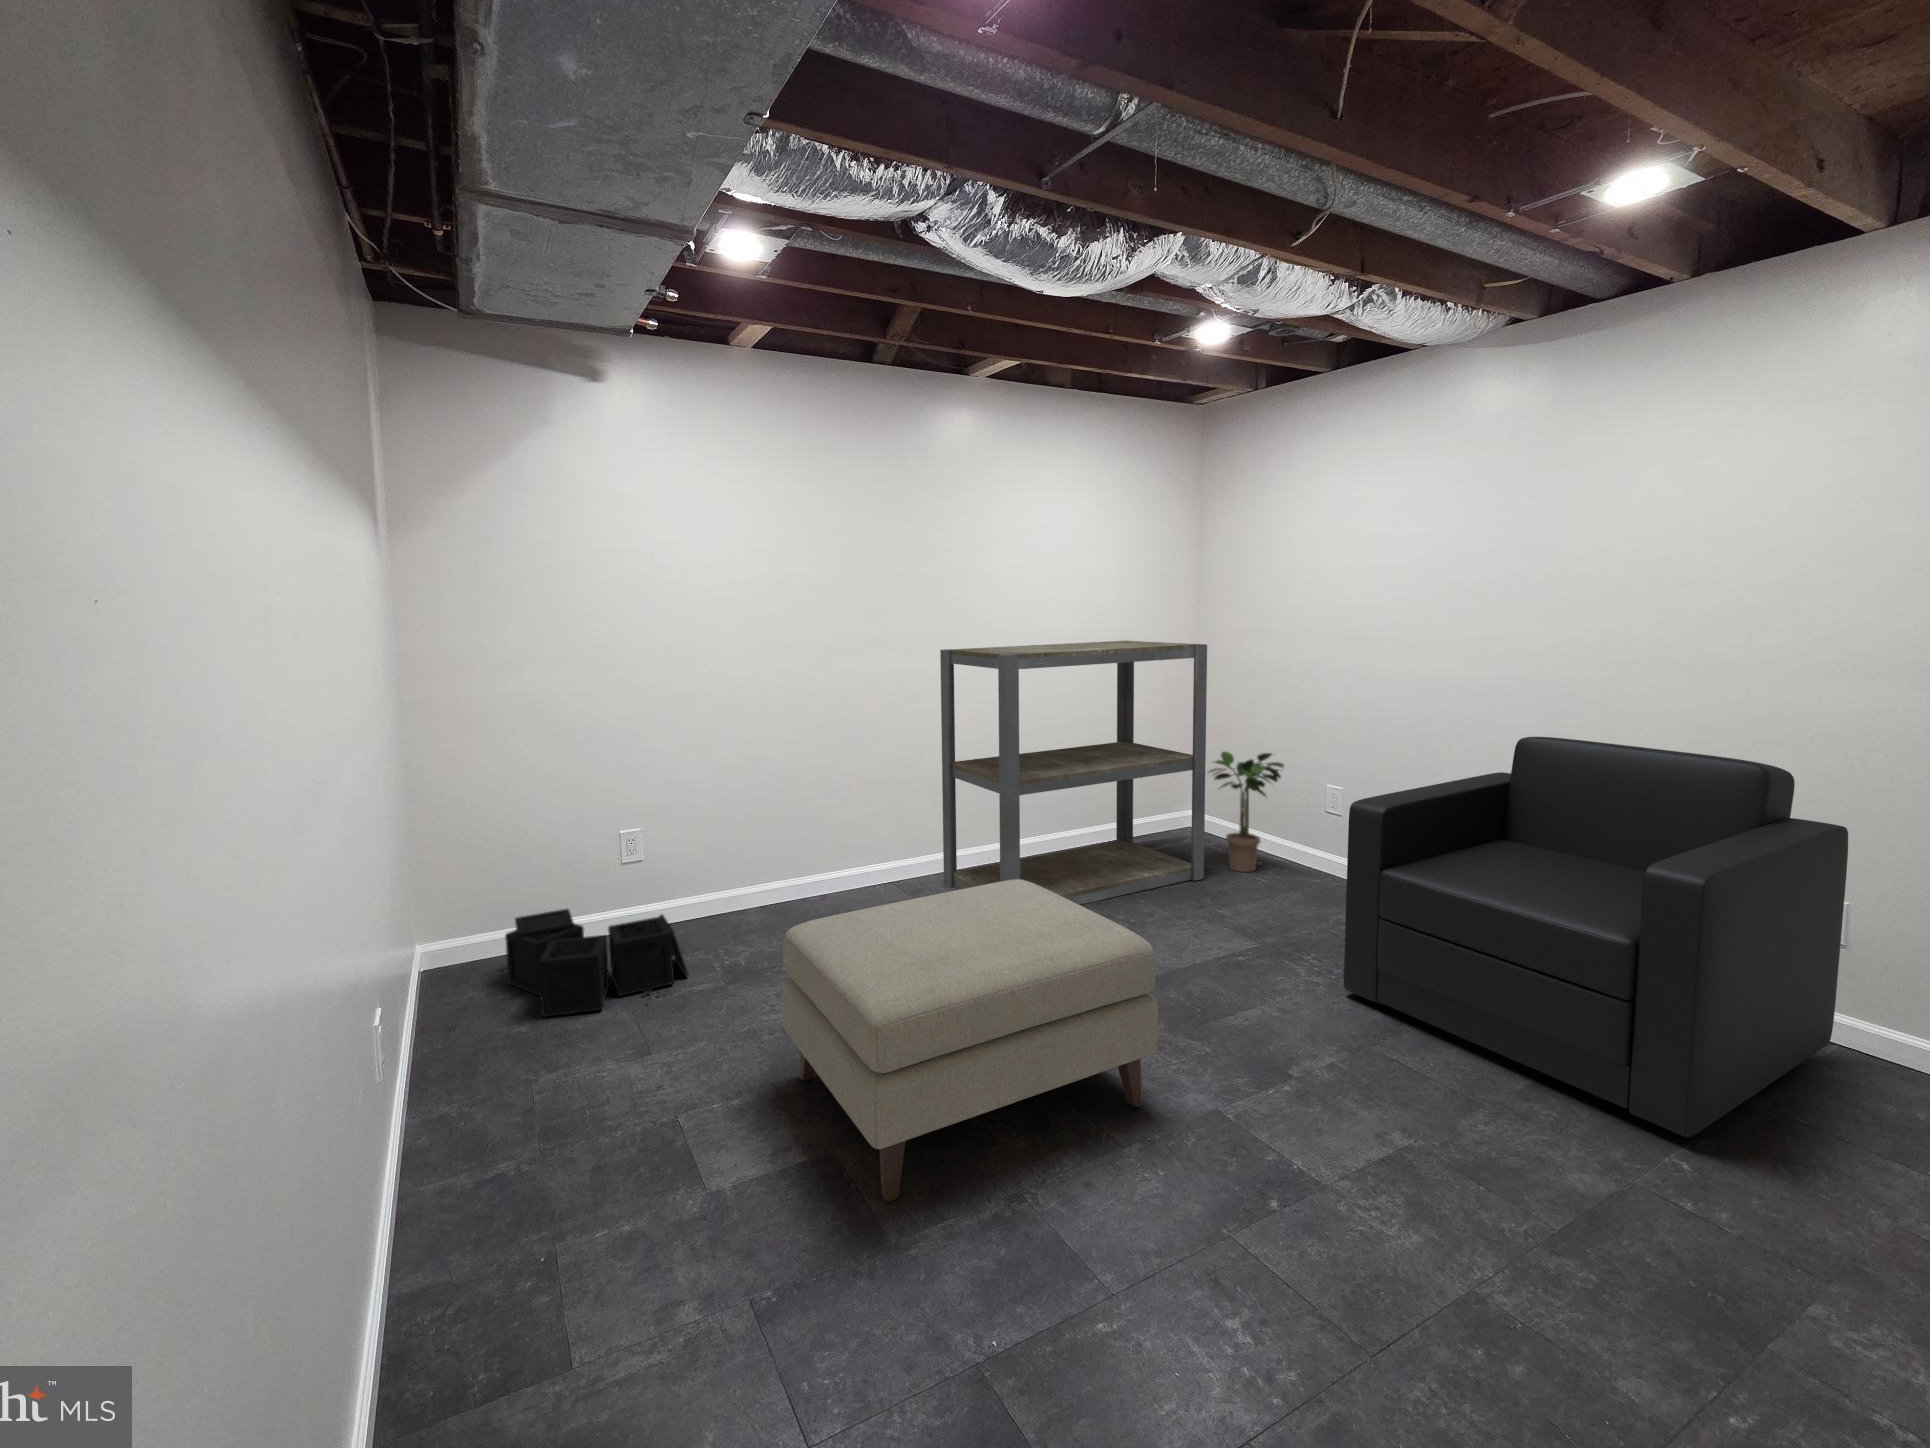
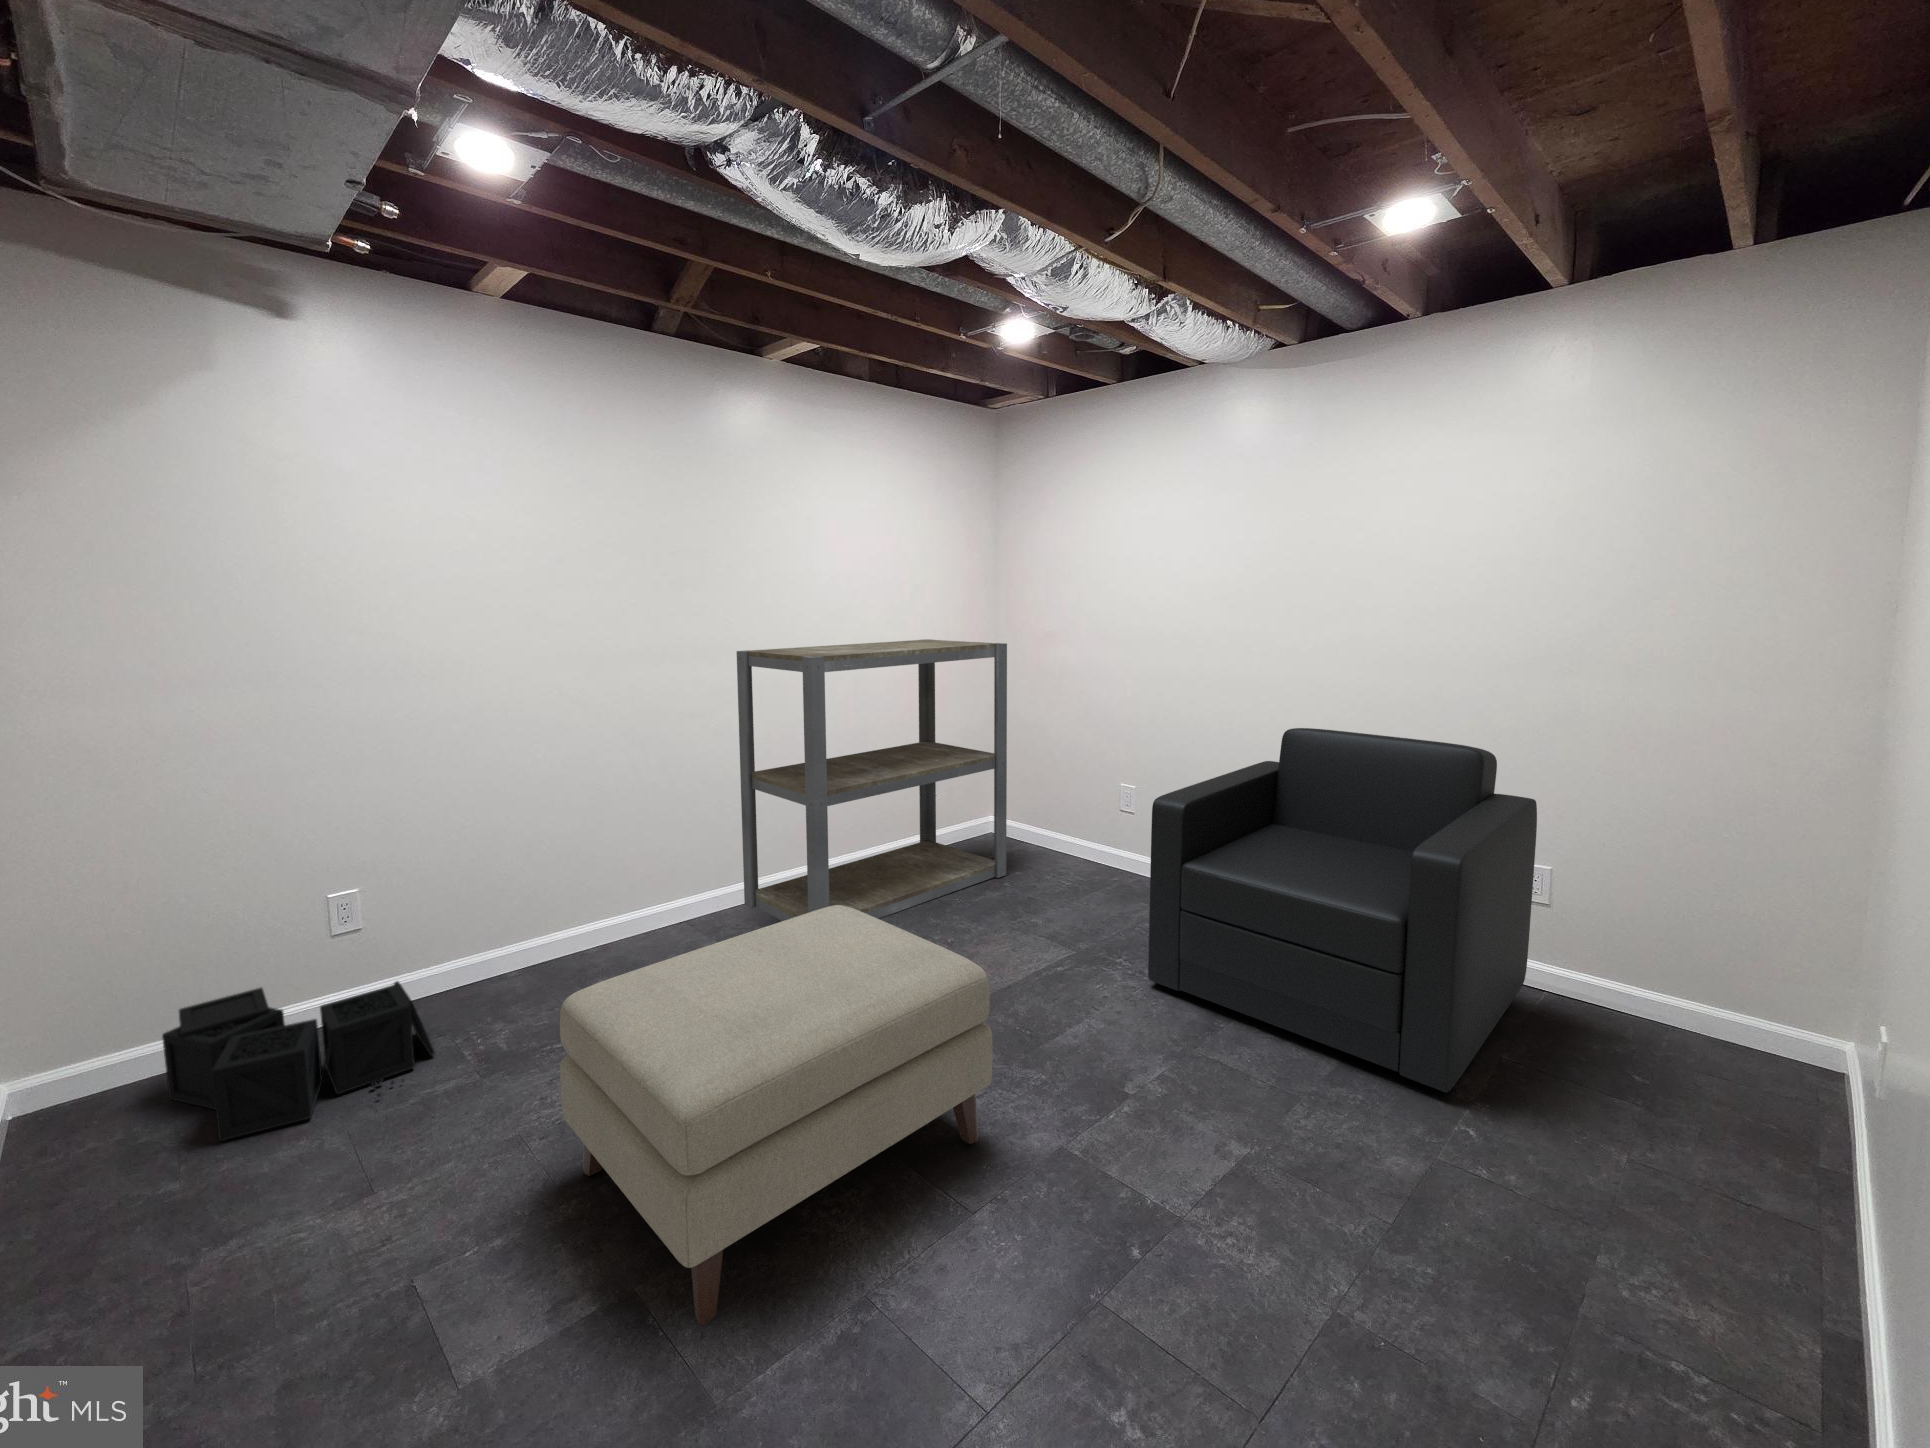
potted plant: present [1209,751,1284,872] -> none [1006,748,1078,865]

